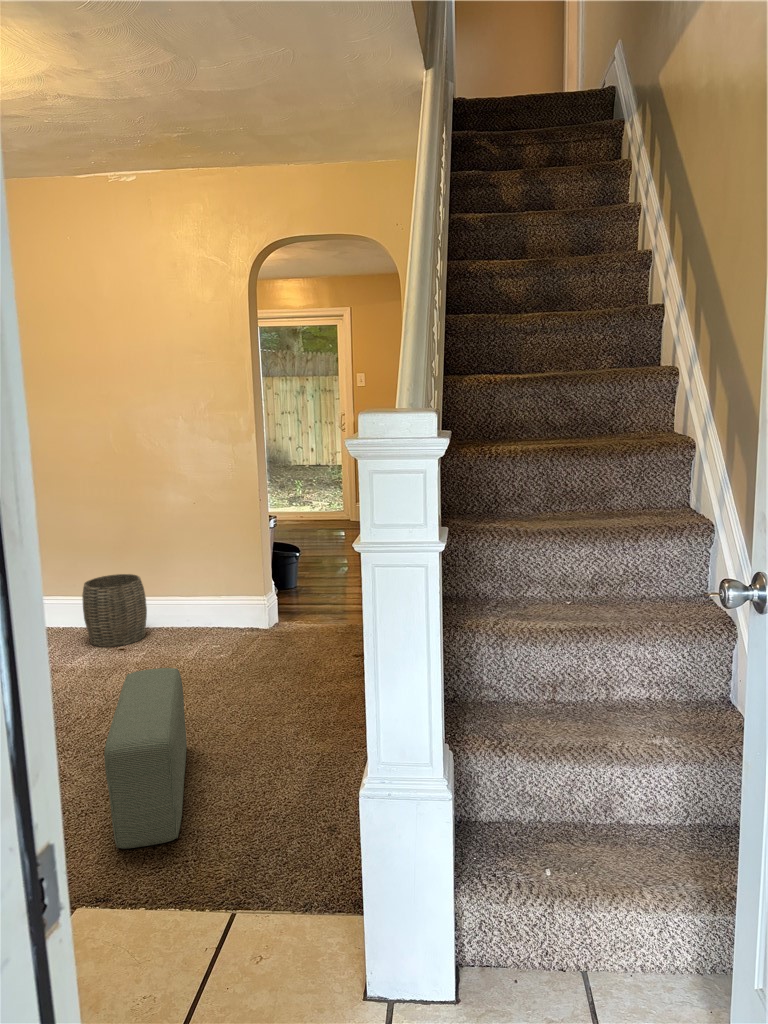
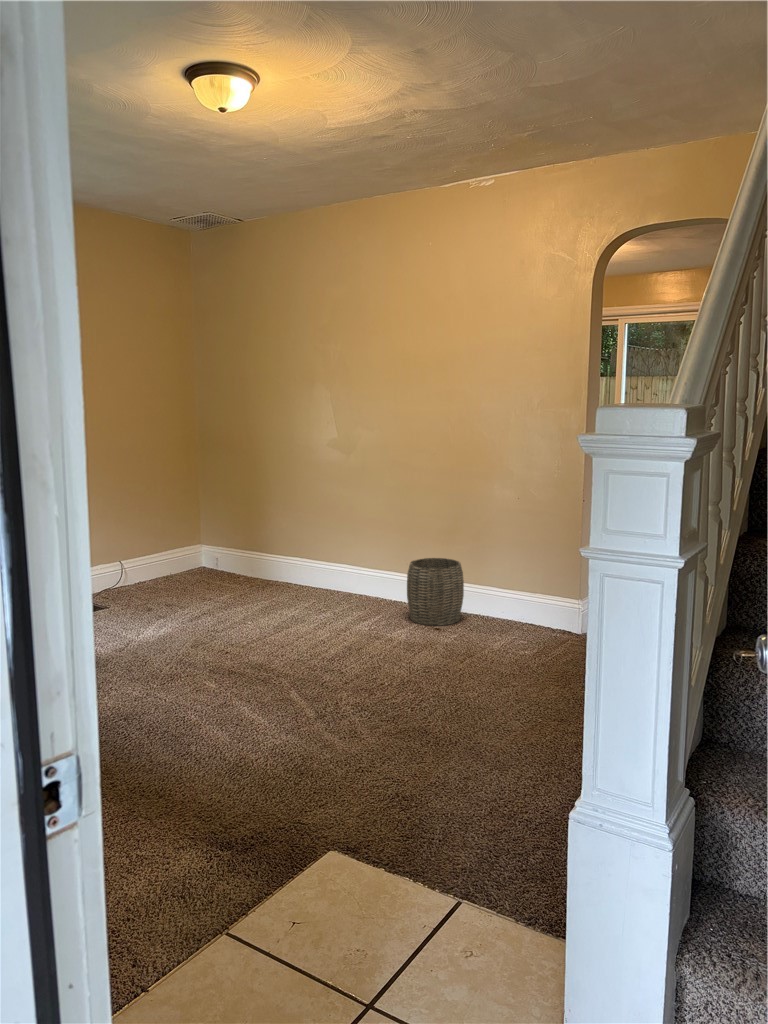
pouf: present [104,668,187,849] -> none [374,649,466,816]

